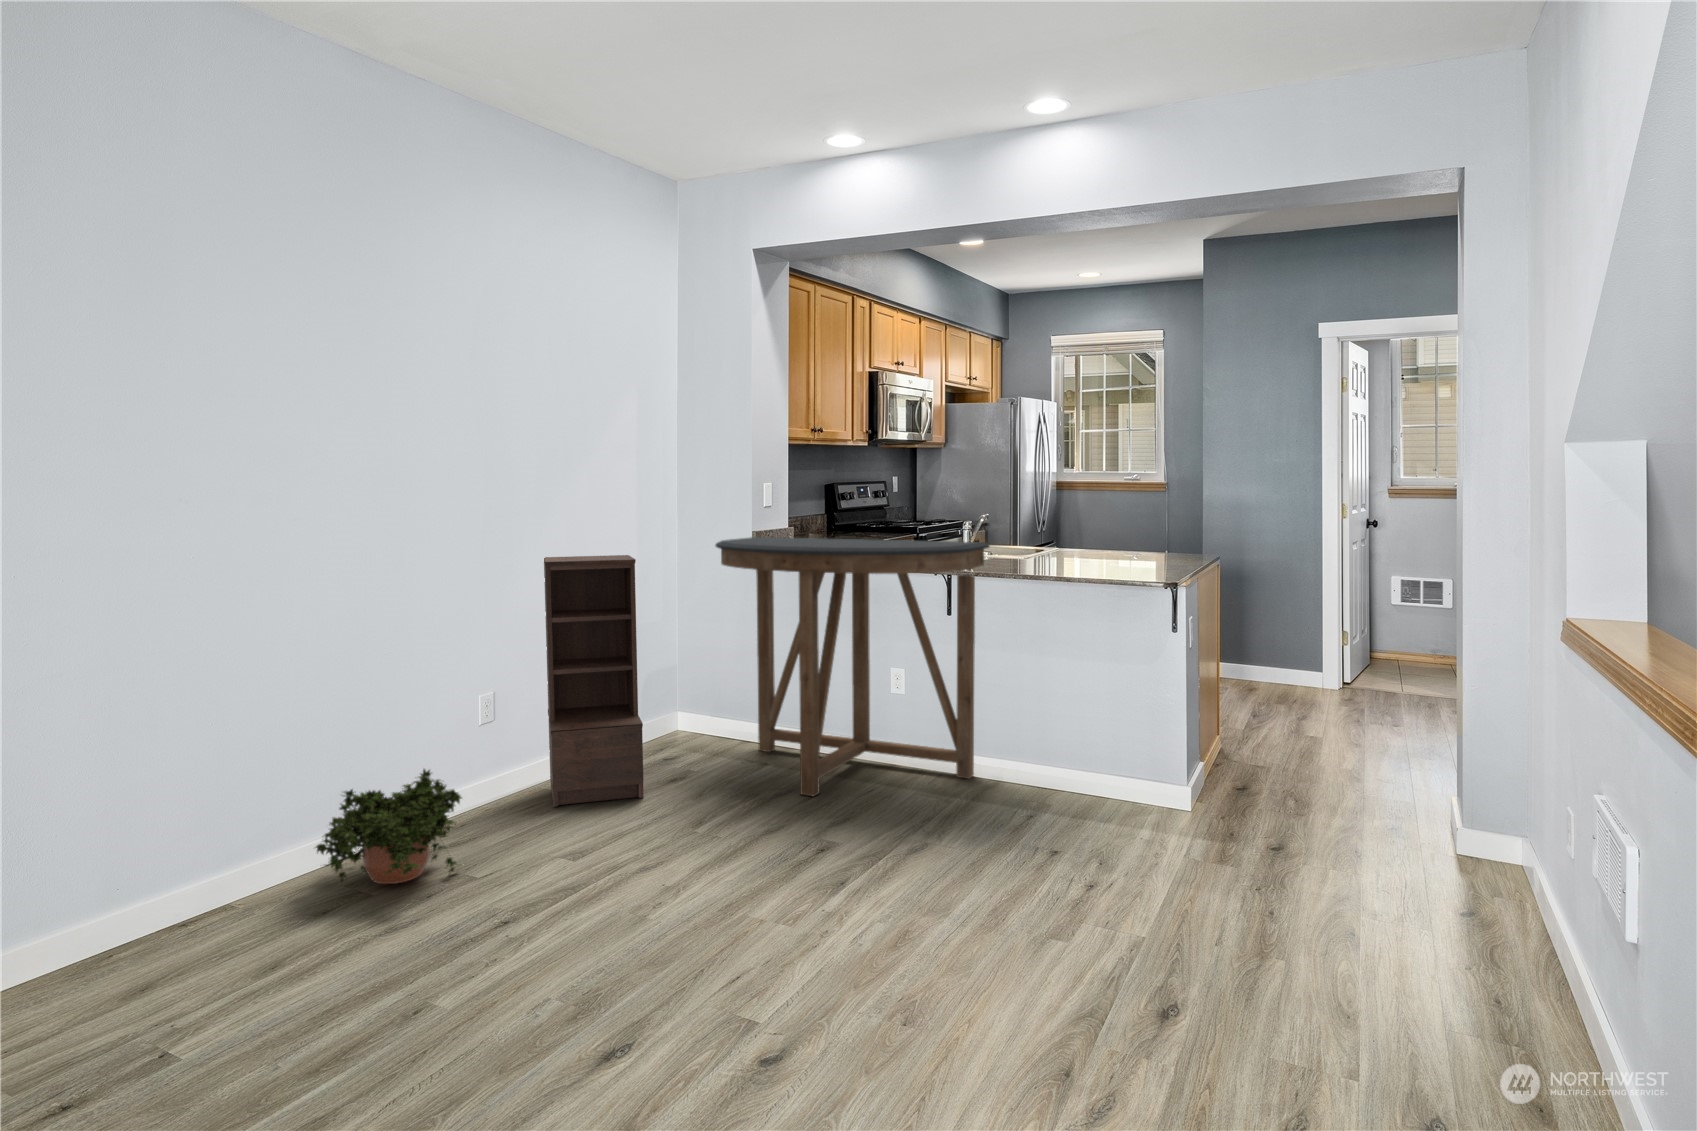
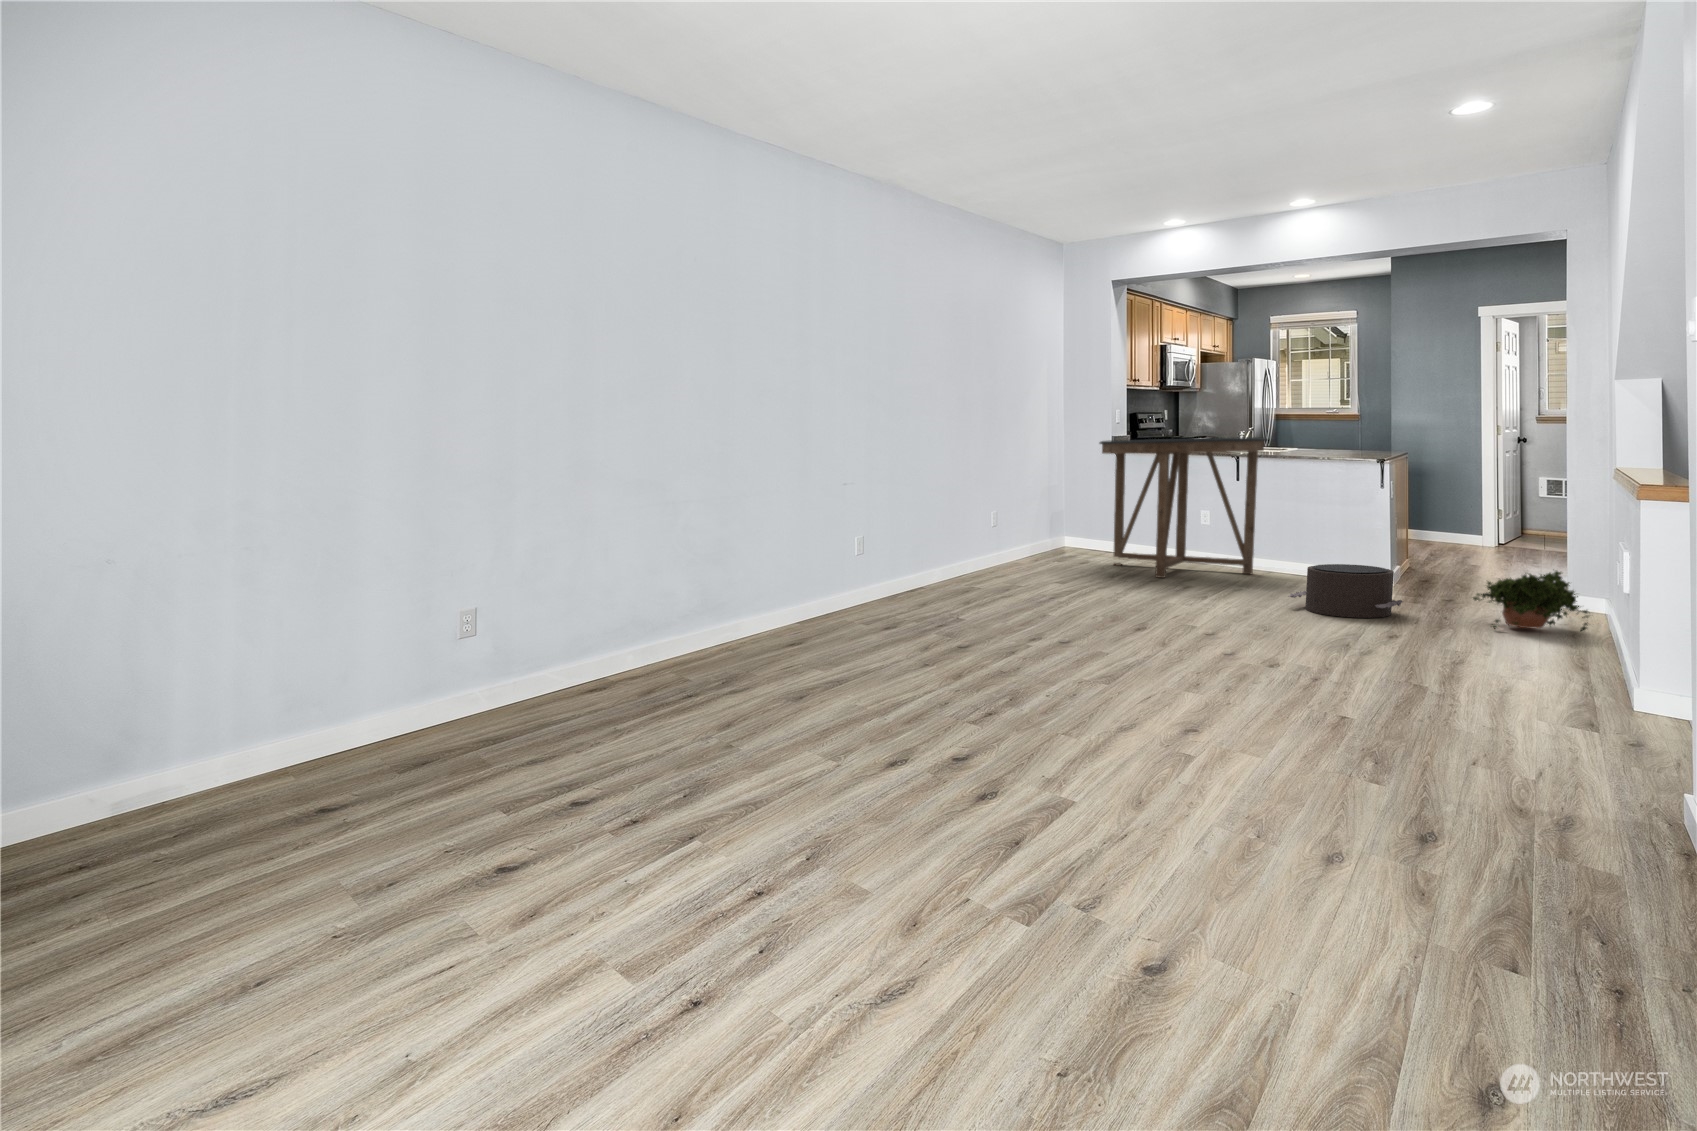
bookshelf: present [544,555,644,807] -> none [1006,449,1069,579]
potted plant: present [316,769,462,884] -> present [1473,571,1589,631]
pouf: none [980,820,1192,965] -> present [1289,564,1403,618]

